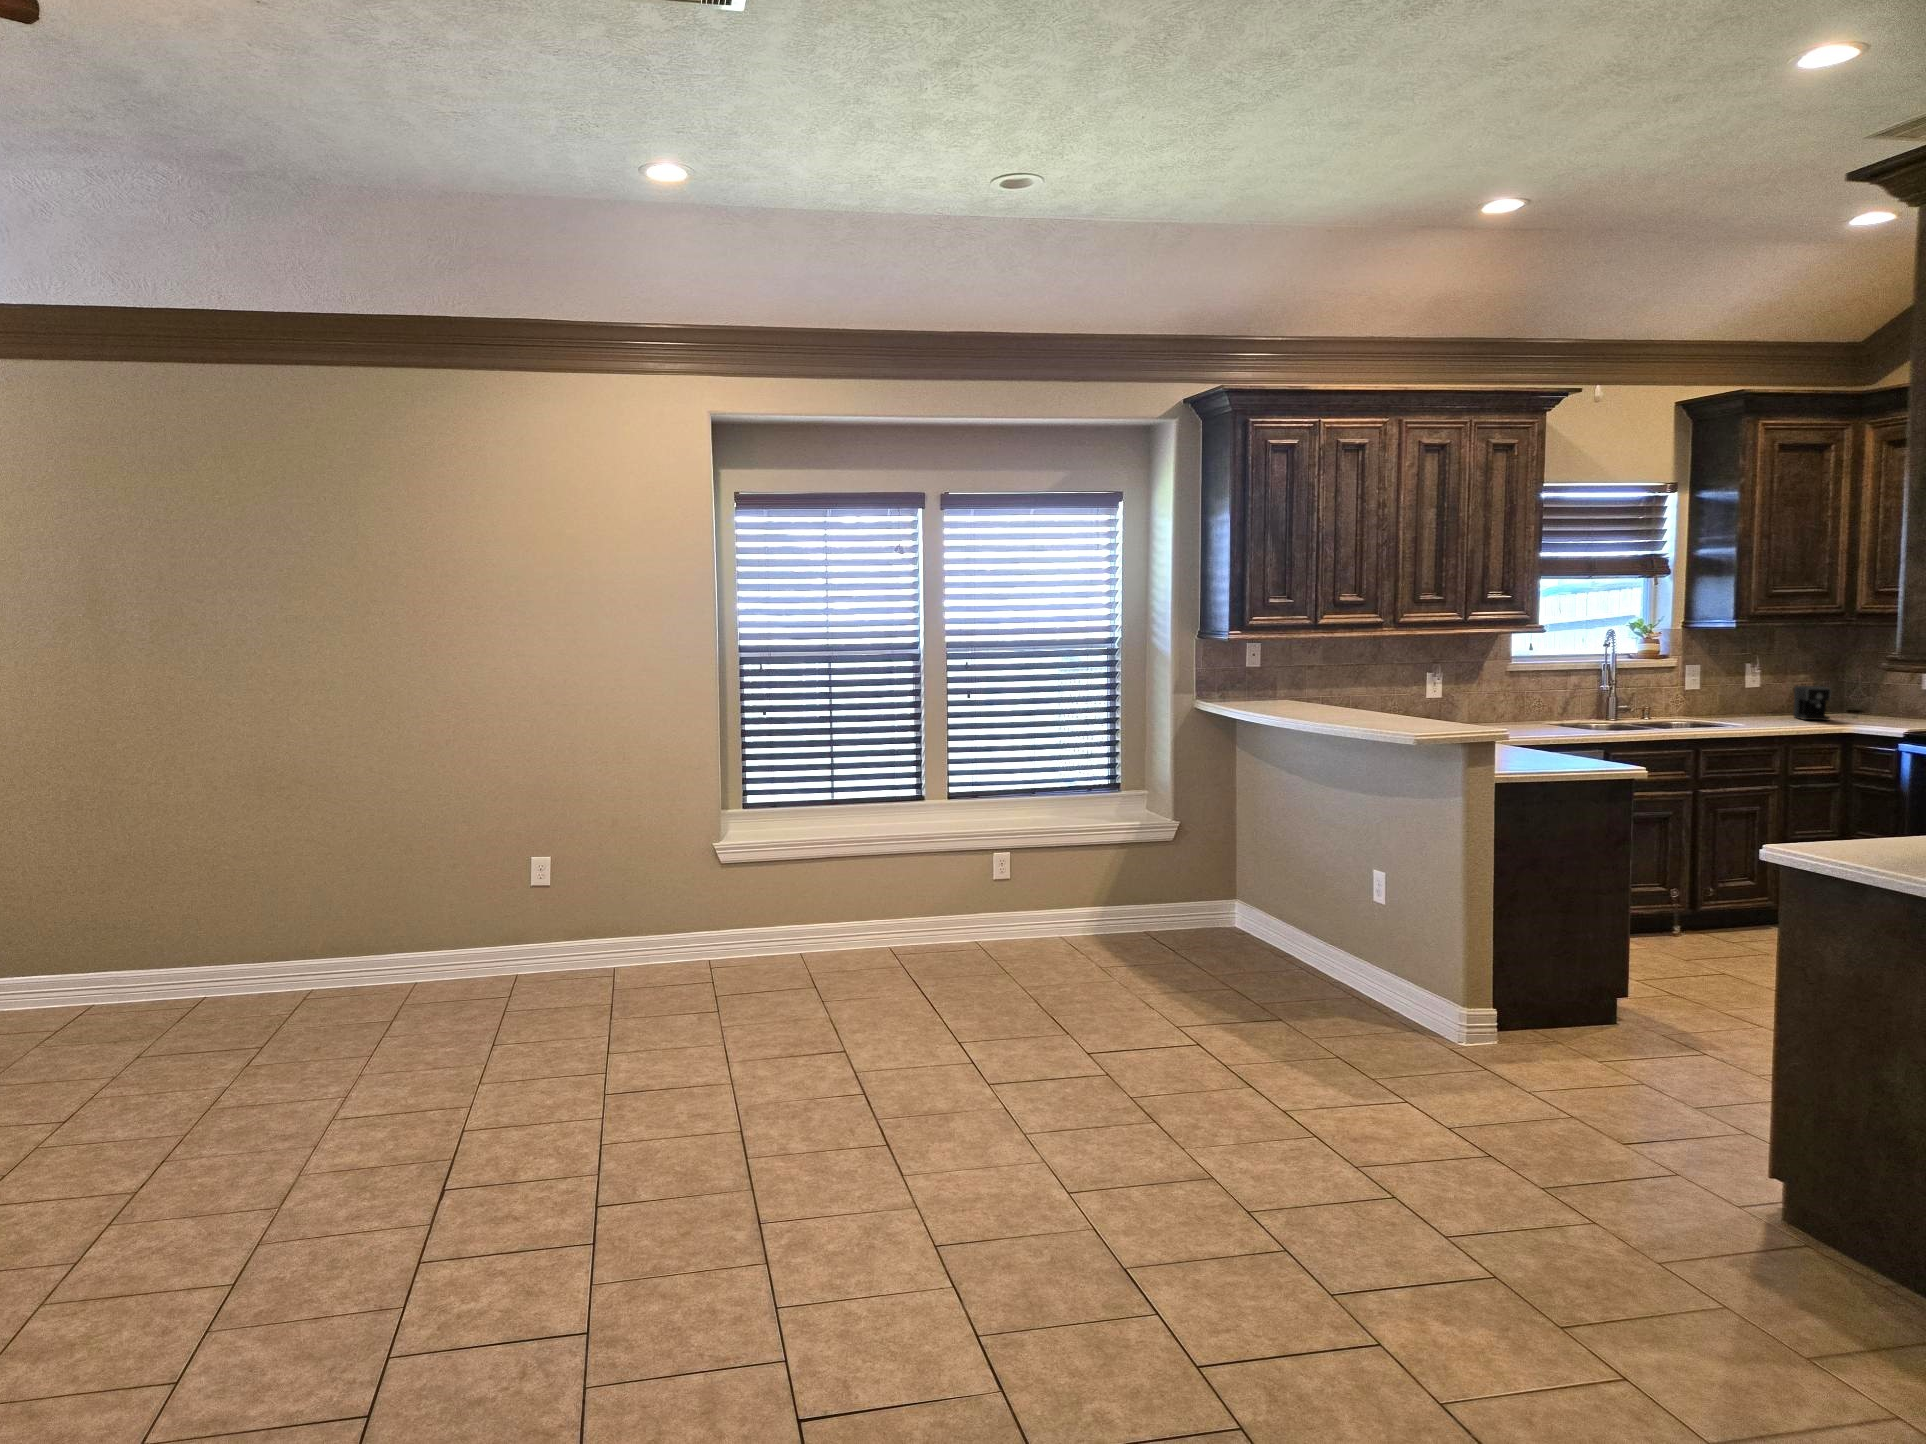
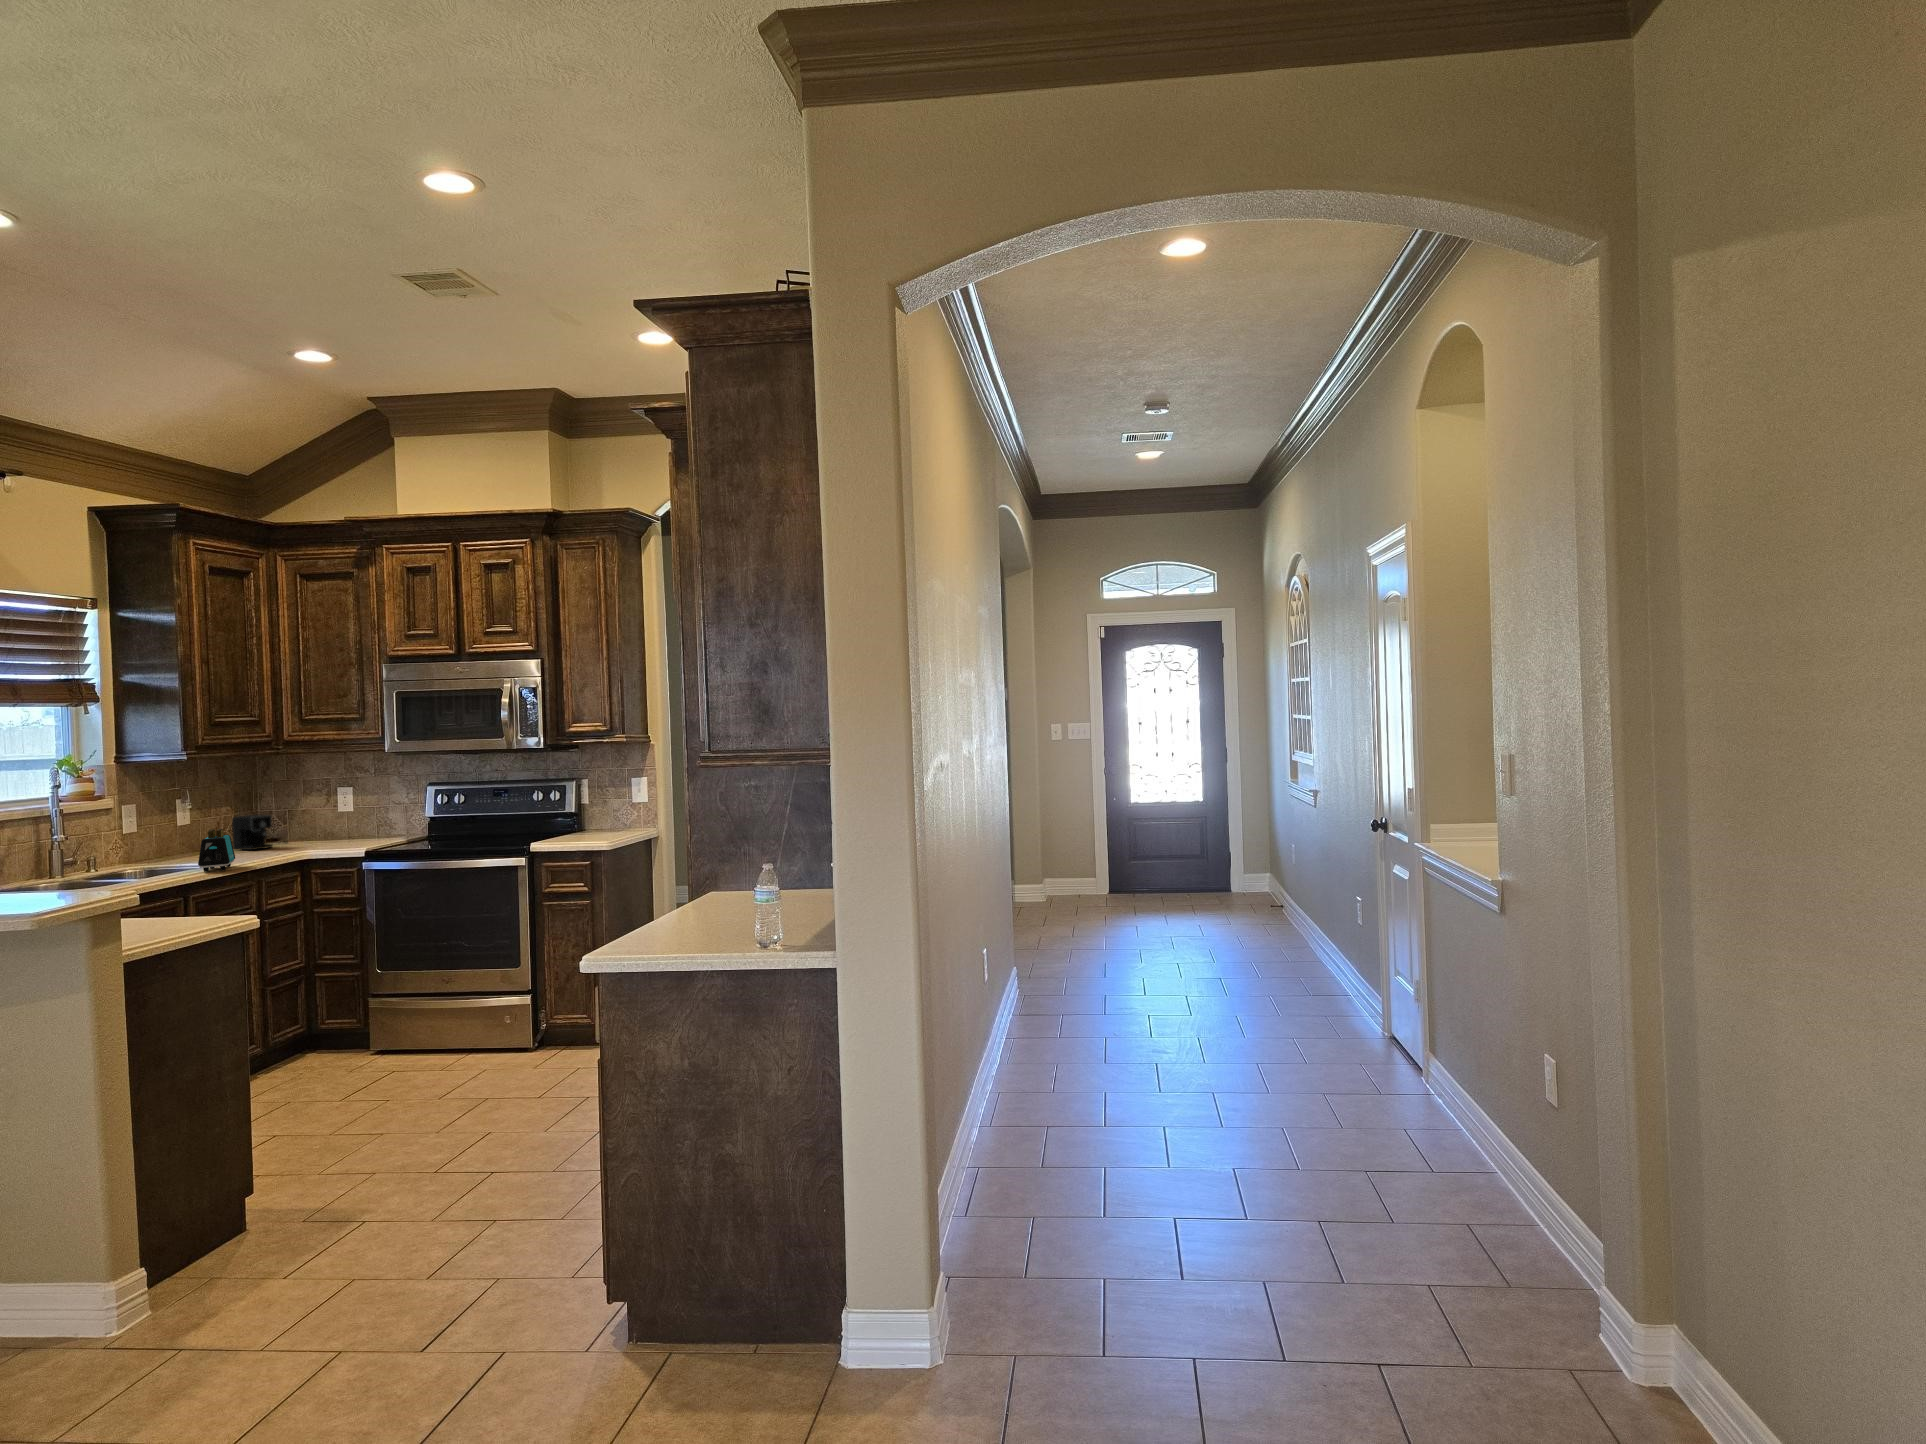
toaster: none [1710,696,1754,735] -> present [198,829,235,872]

